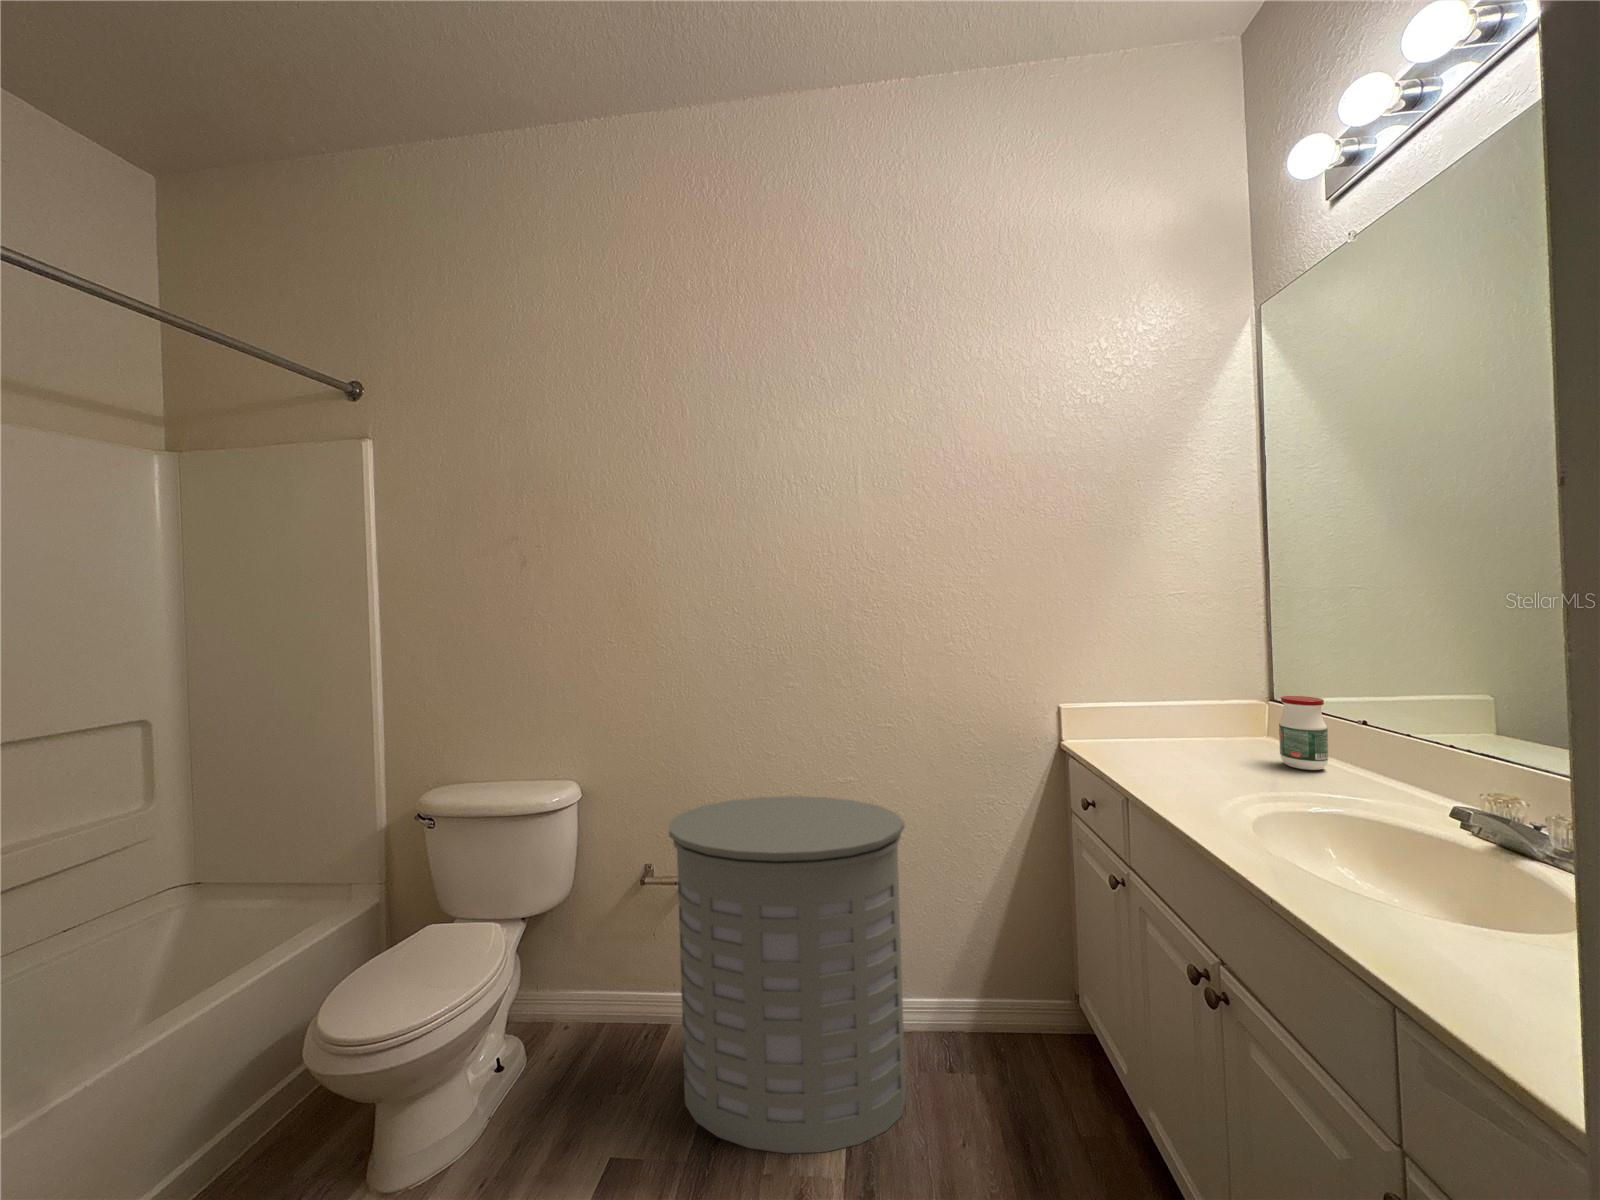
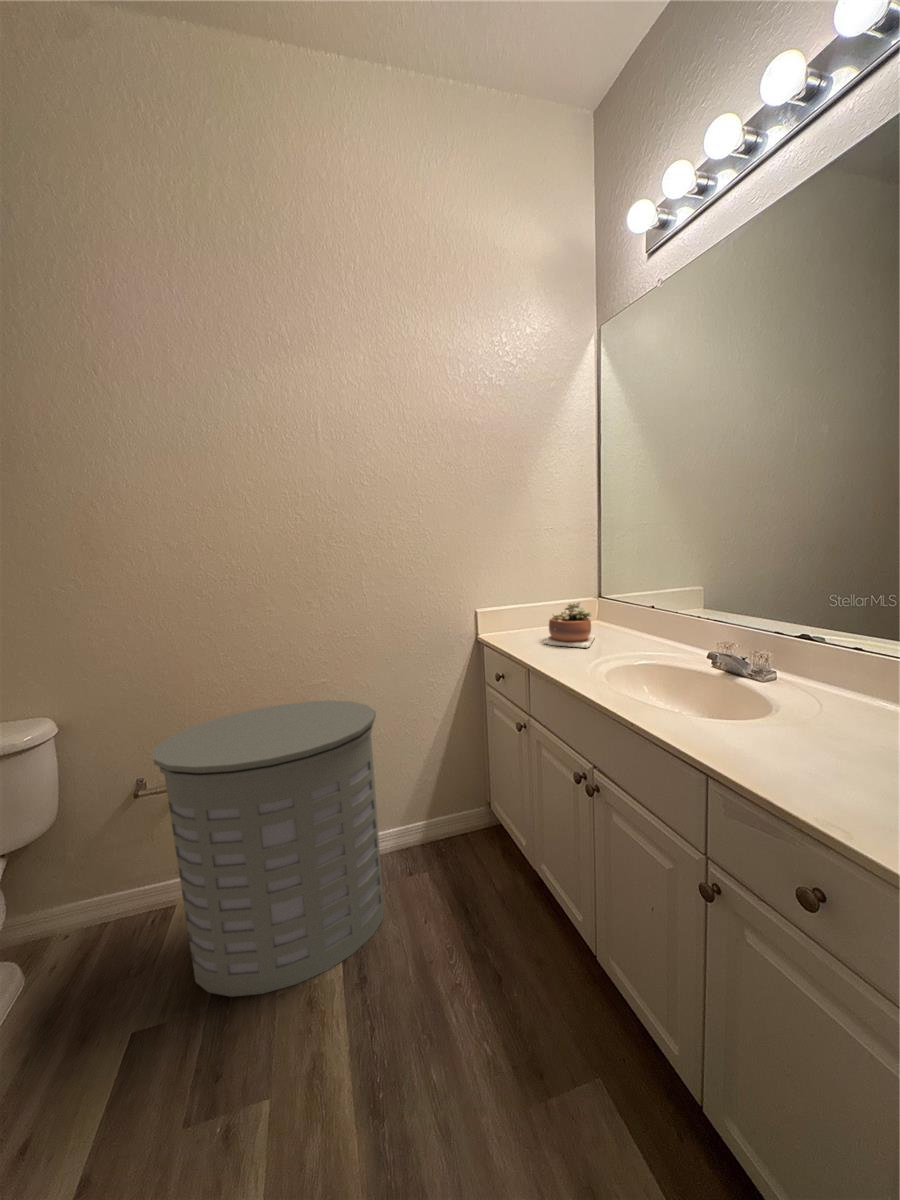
jar: present [1279,696,1328,770] -> none [607,593,631,638]
succulent plant: none [1159,706,1257,778] -> present [544,602,595,648]

